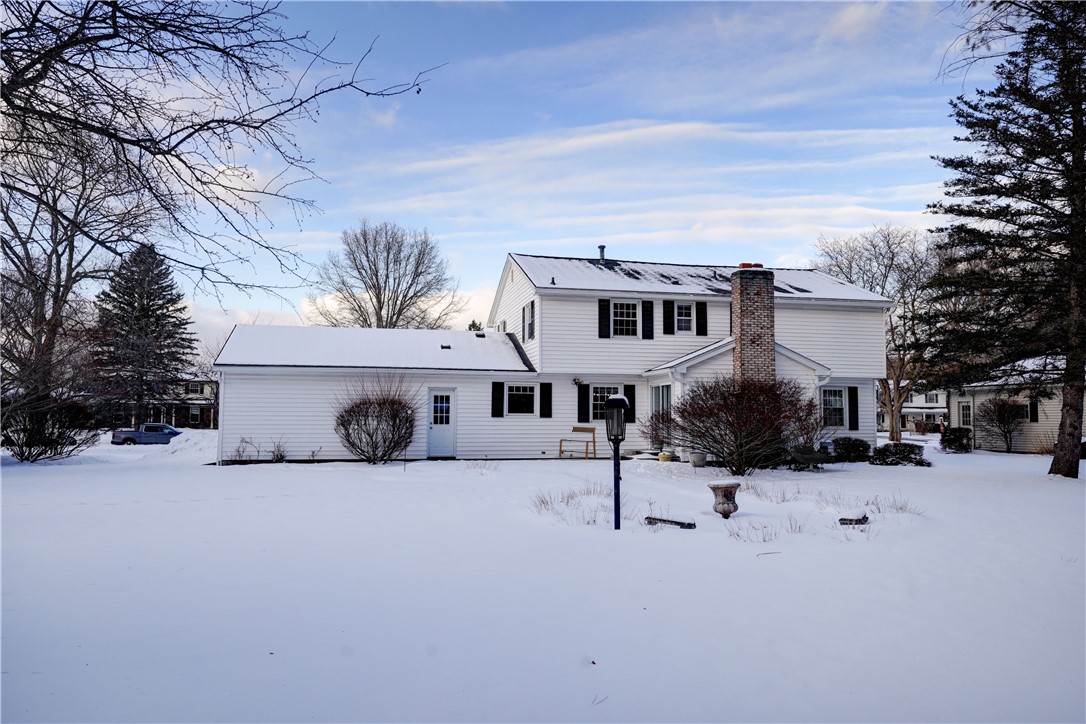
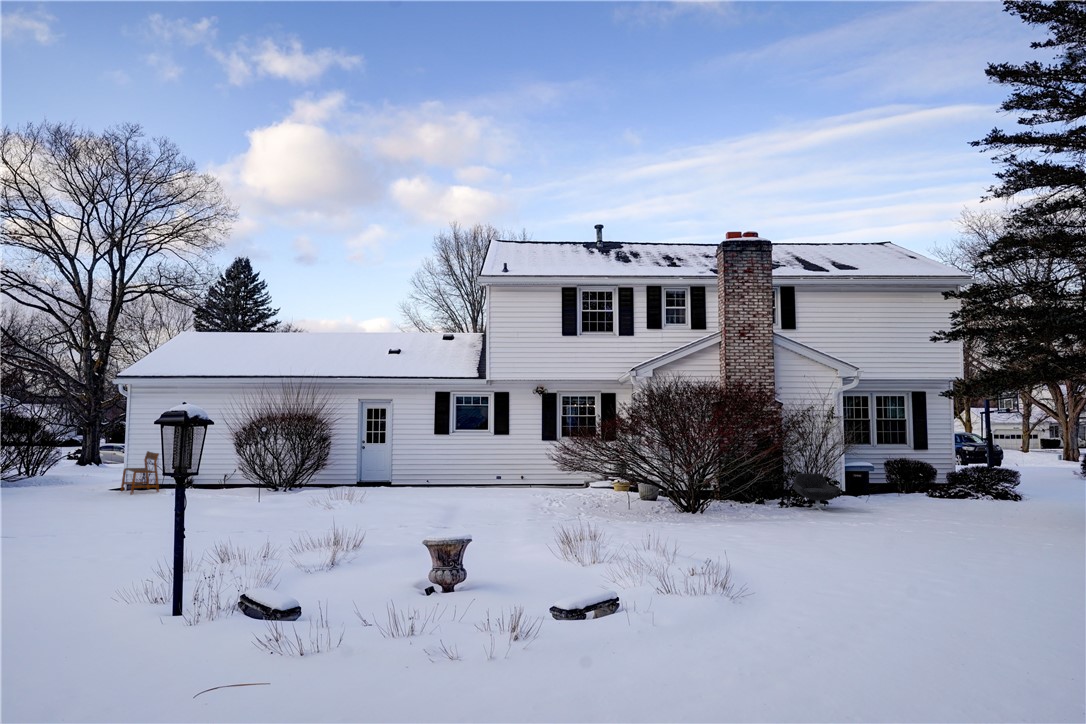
bench: present [559,427,596,459] -> present [121,451,159,494]

